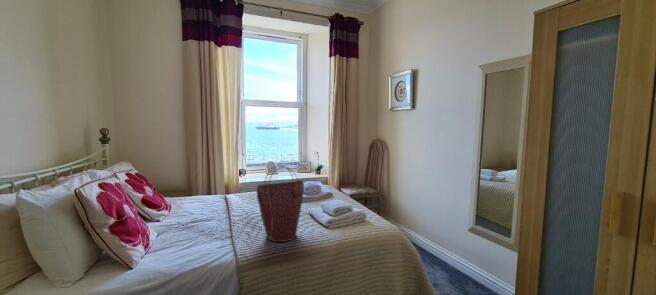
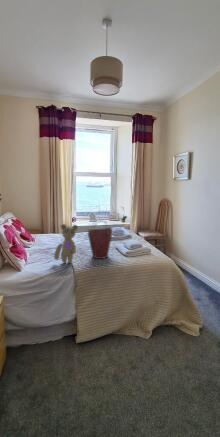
teddy bear: none [183,175,235,256] -> present [54,224,78,263]

